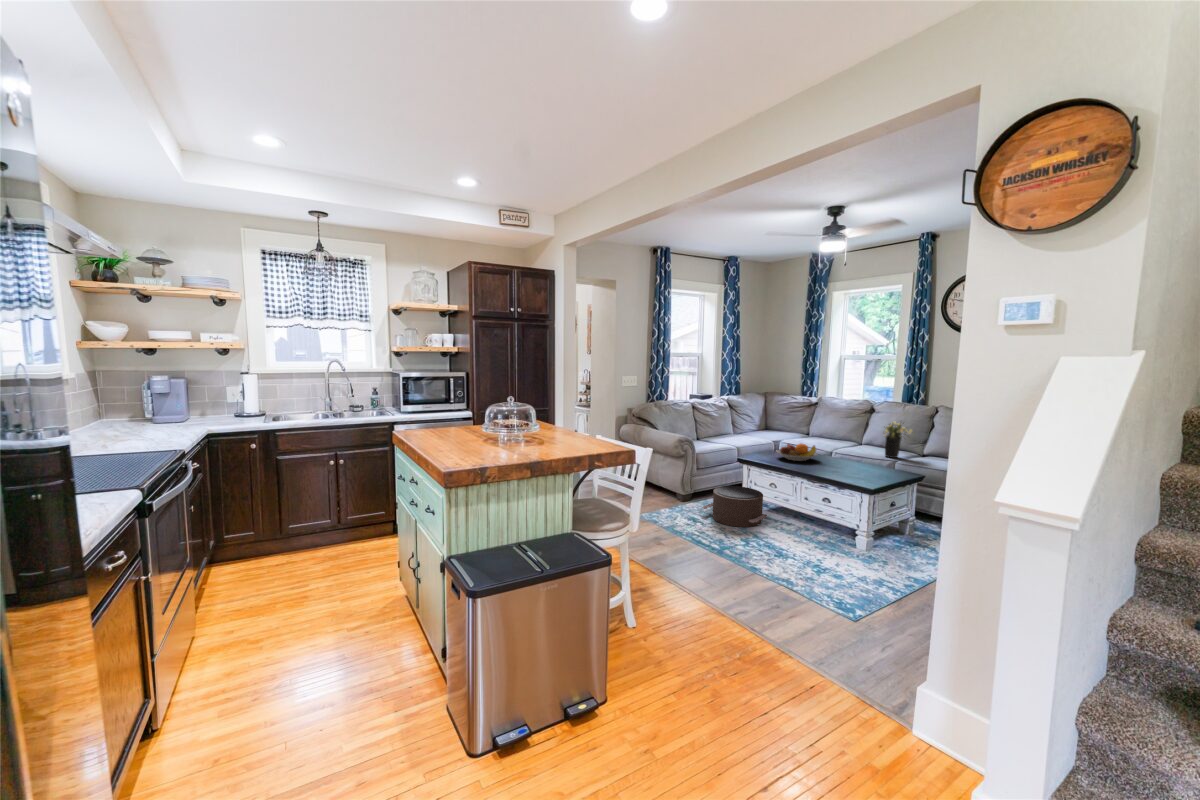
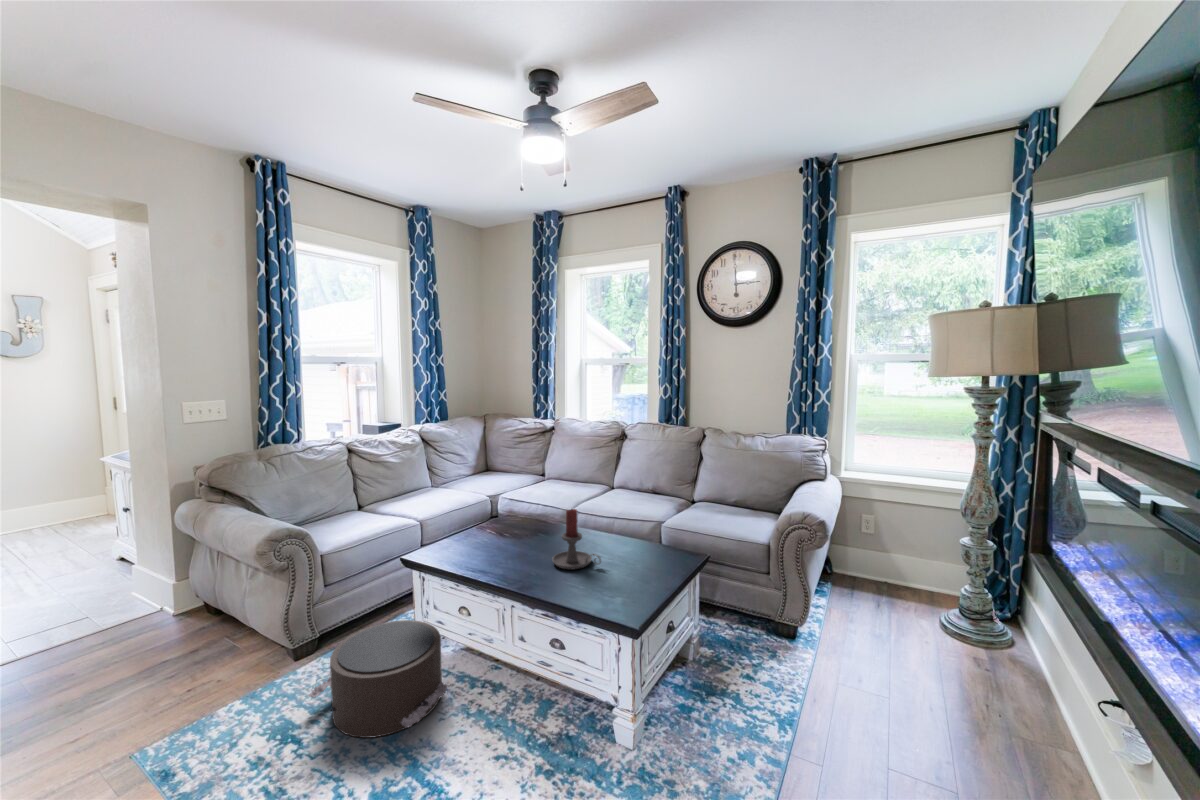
flower arrangement: present [884,422,912,458] -> none [636,453,682,512]
candle holder: none [824,439,853,471] -> present [552,509,601,569]
fruit bowl: present [777,444,817,461] -> none [475,514,545,549]

